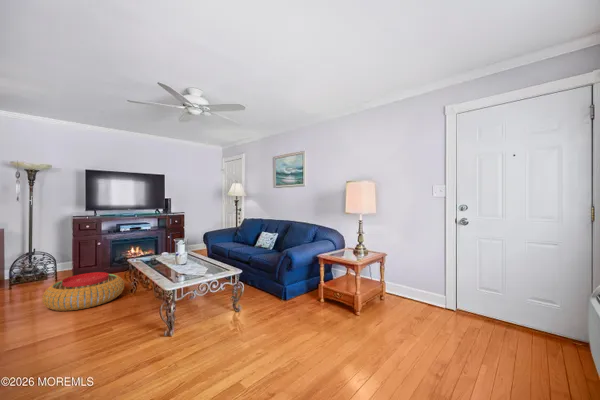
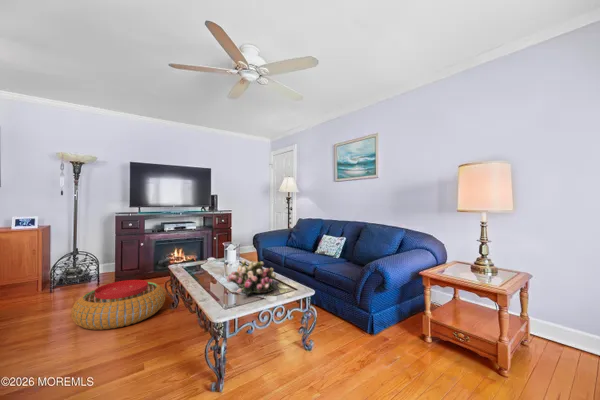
flower arrangement: none [175,250,213,274] -> present [226,260,276,294]

